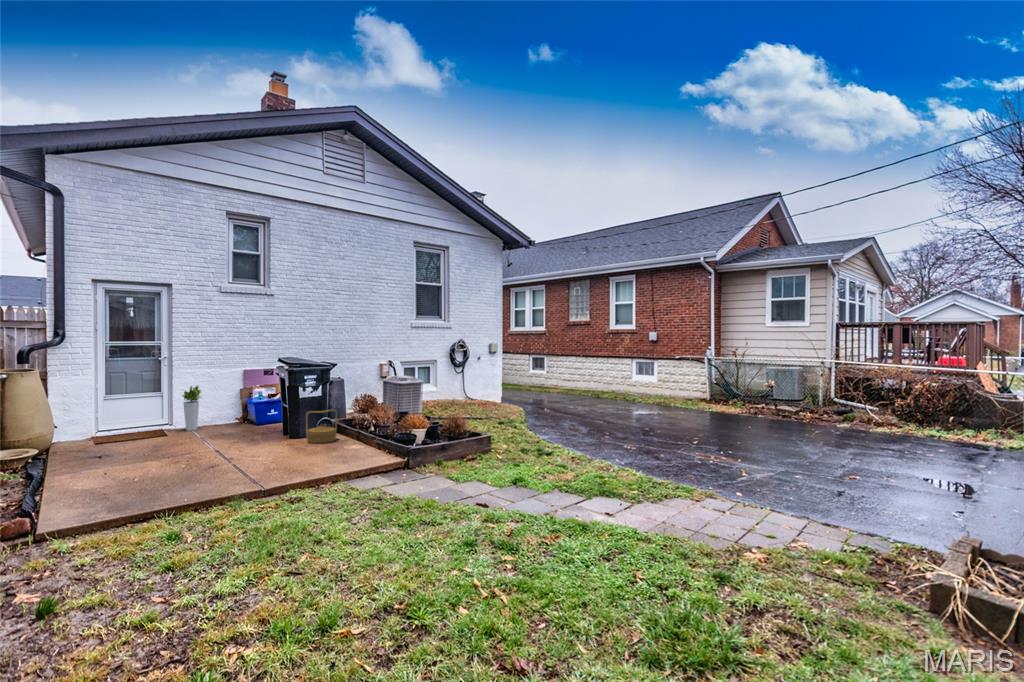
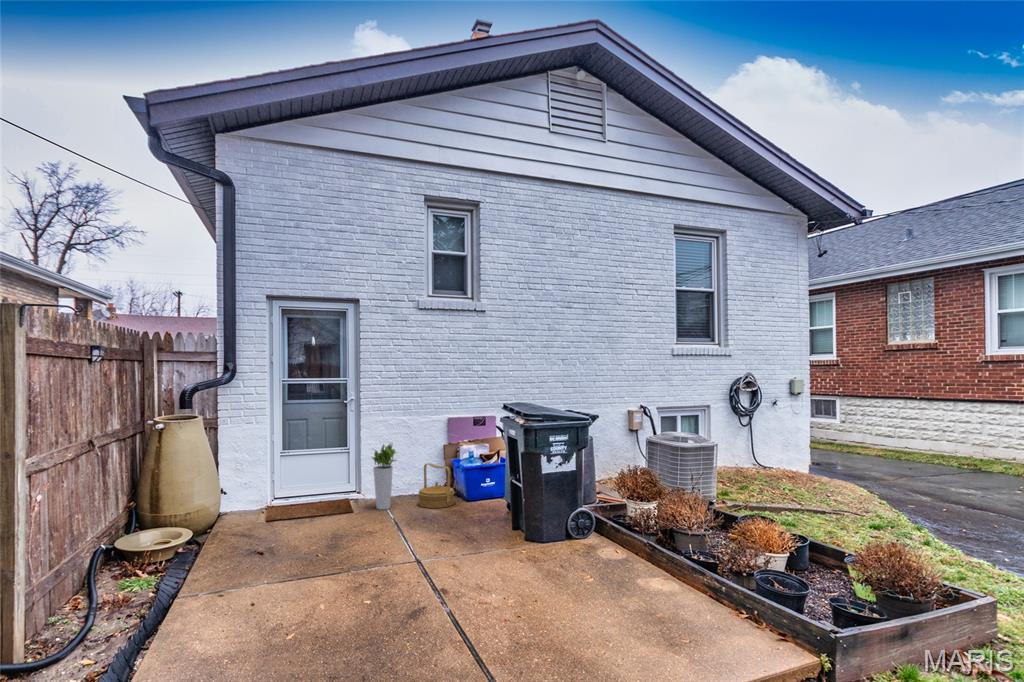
woven basket: present [306,410,337,443] -> present [418,463,454,508]

